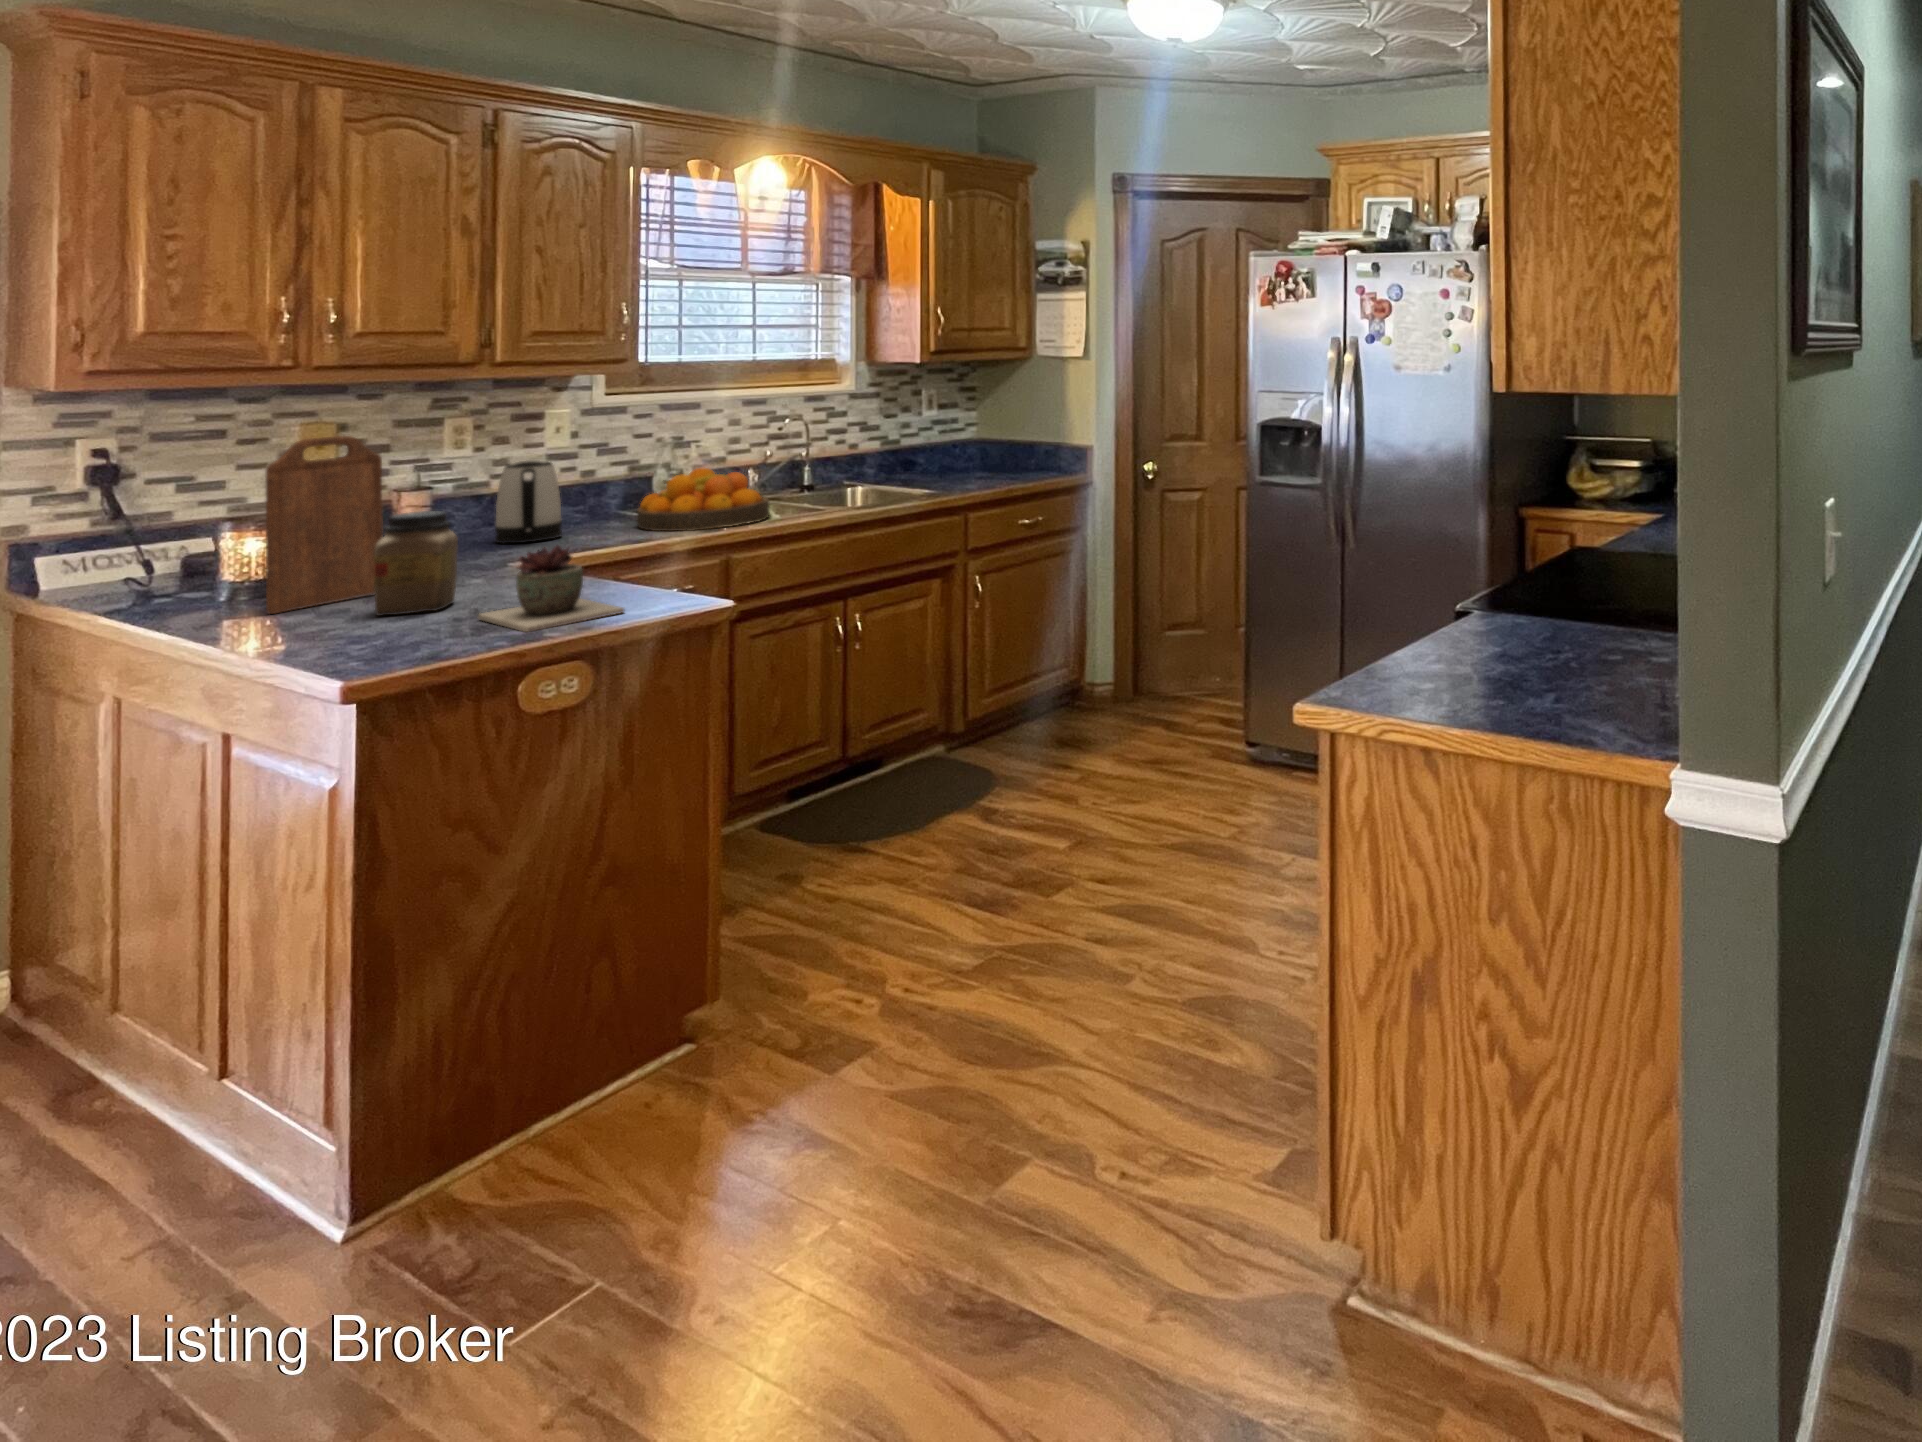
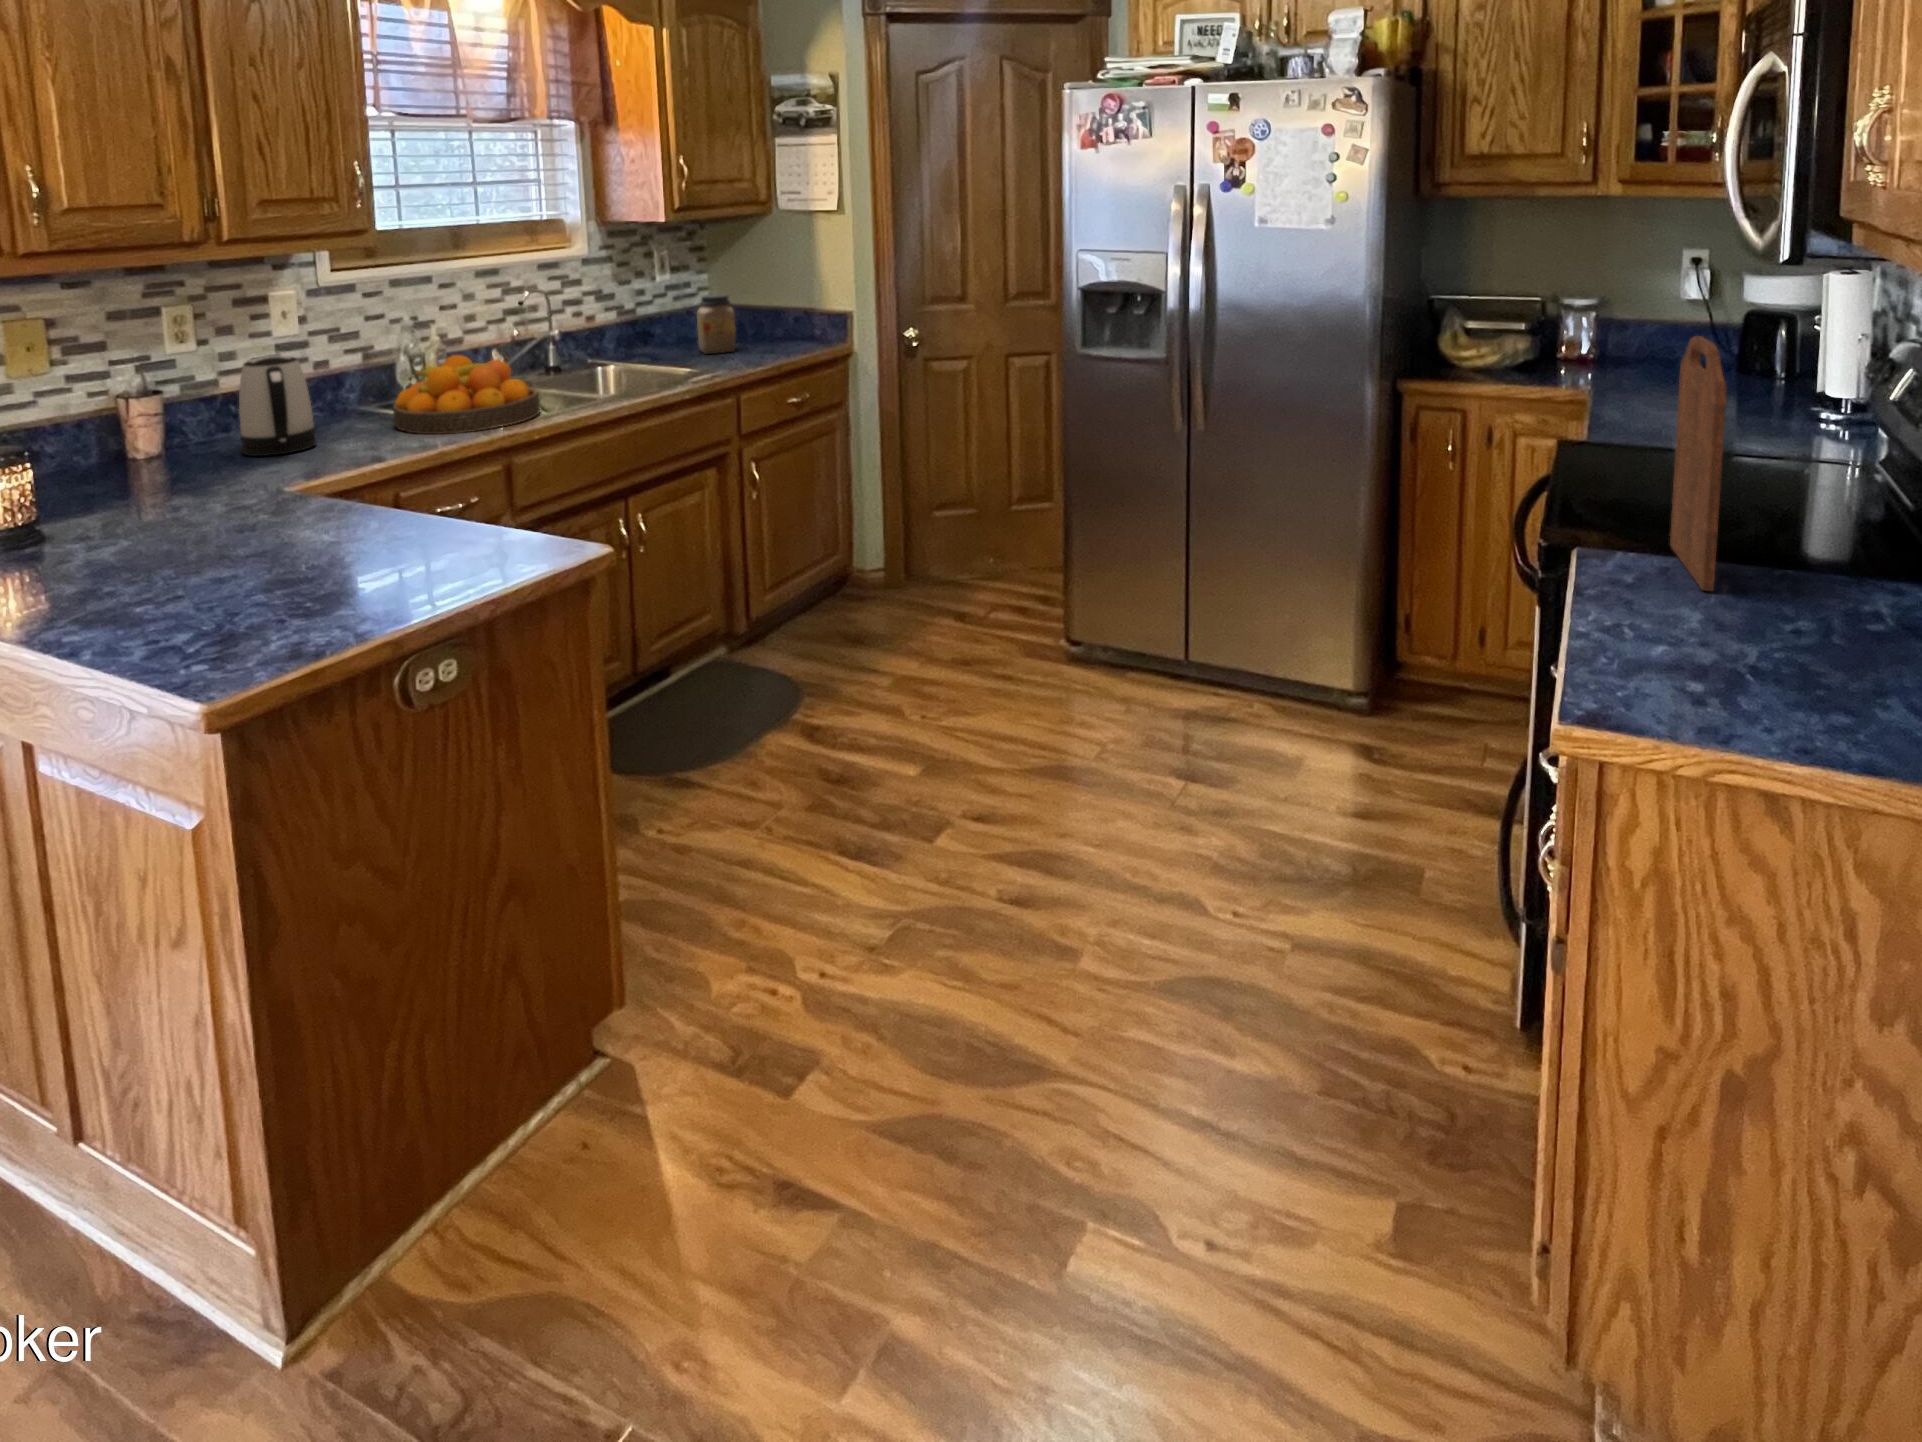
cutting board: present [266,436,383,614] -> present [1670,336,1727,591]
jar: present [374,511,458,616] -> present [697,294,736,354]
succulent plant: present [478,545,624,632] -> none [316,487,497,606]

